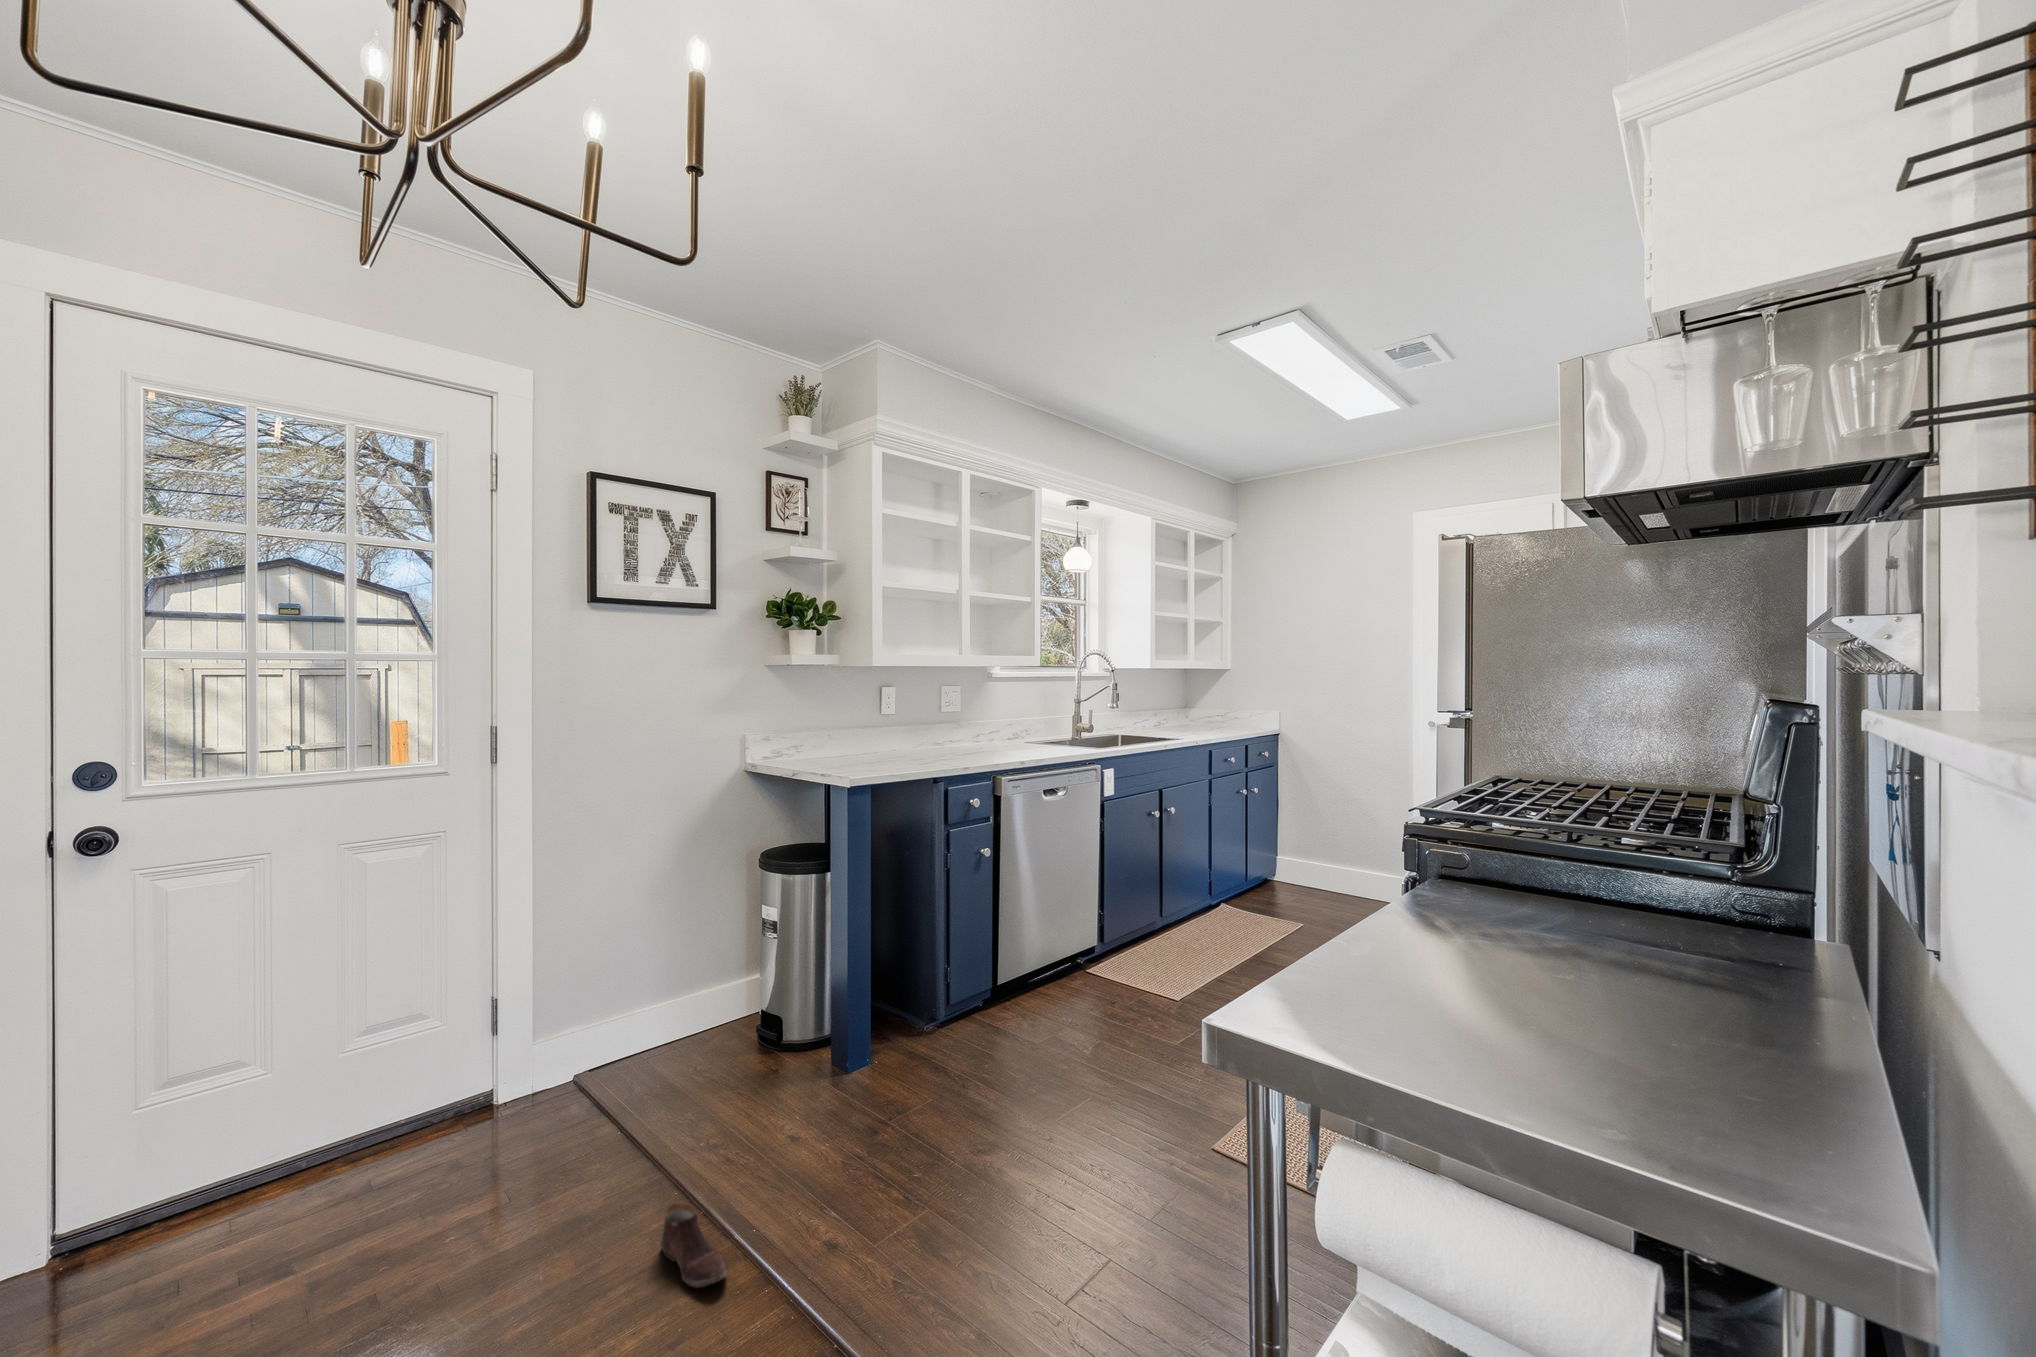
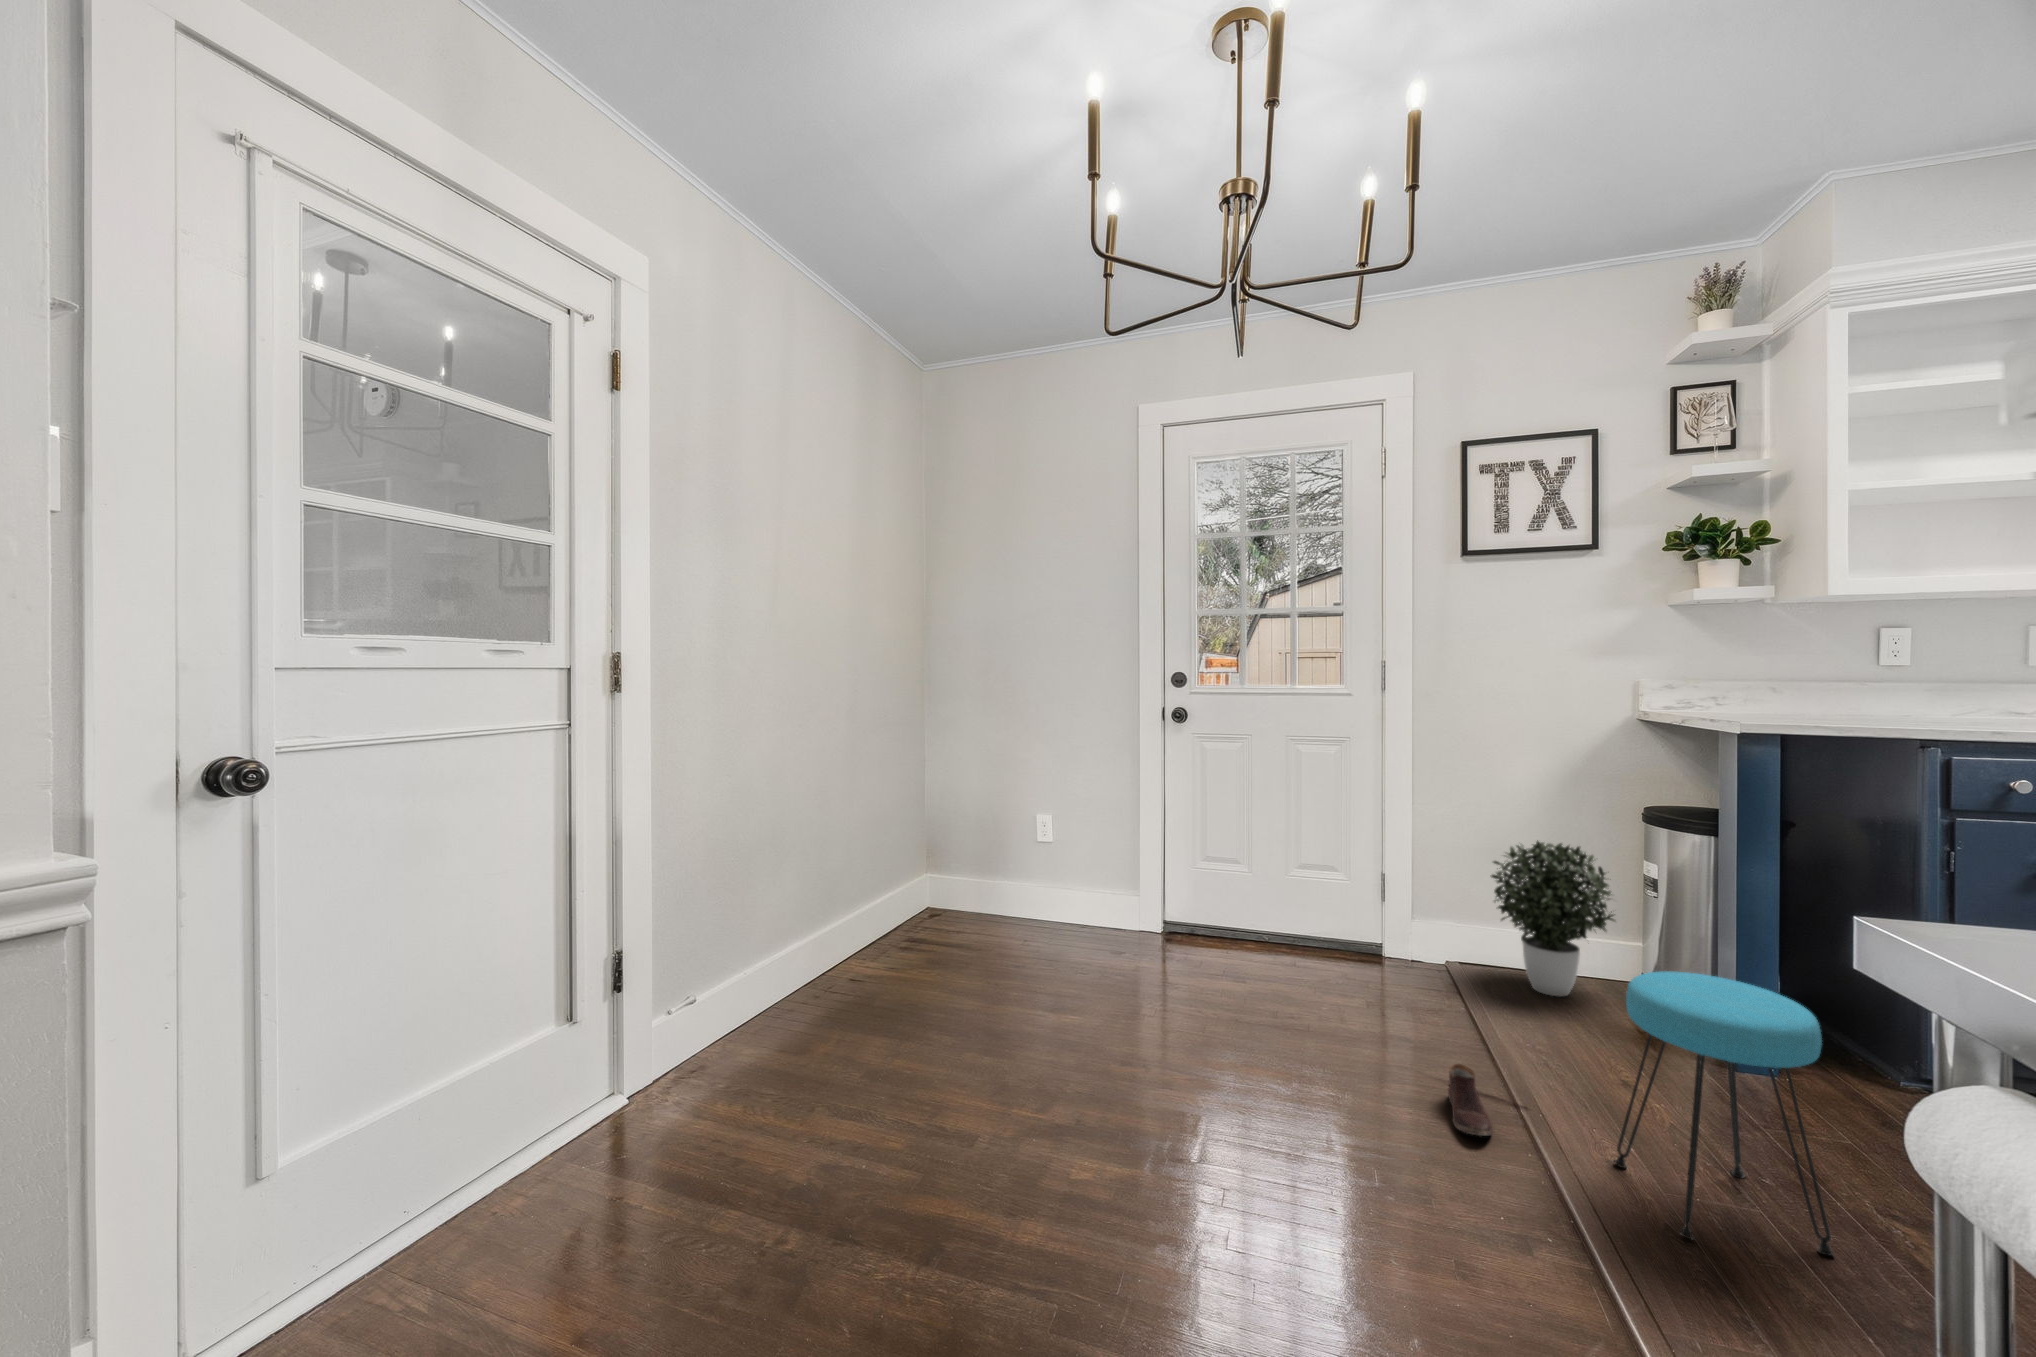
potted plant: none [628,905,747,1069] -> present [1491,840,1616,997]
stool: none [831,1006,981,1263] -> present [1614,972,1834,1256]

